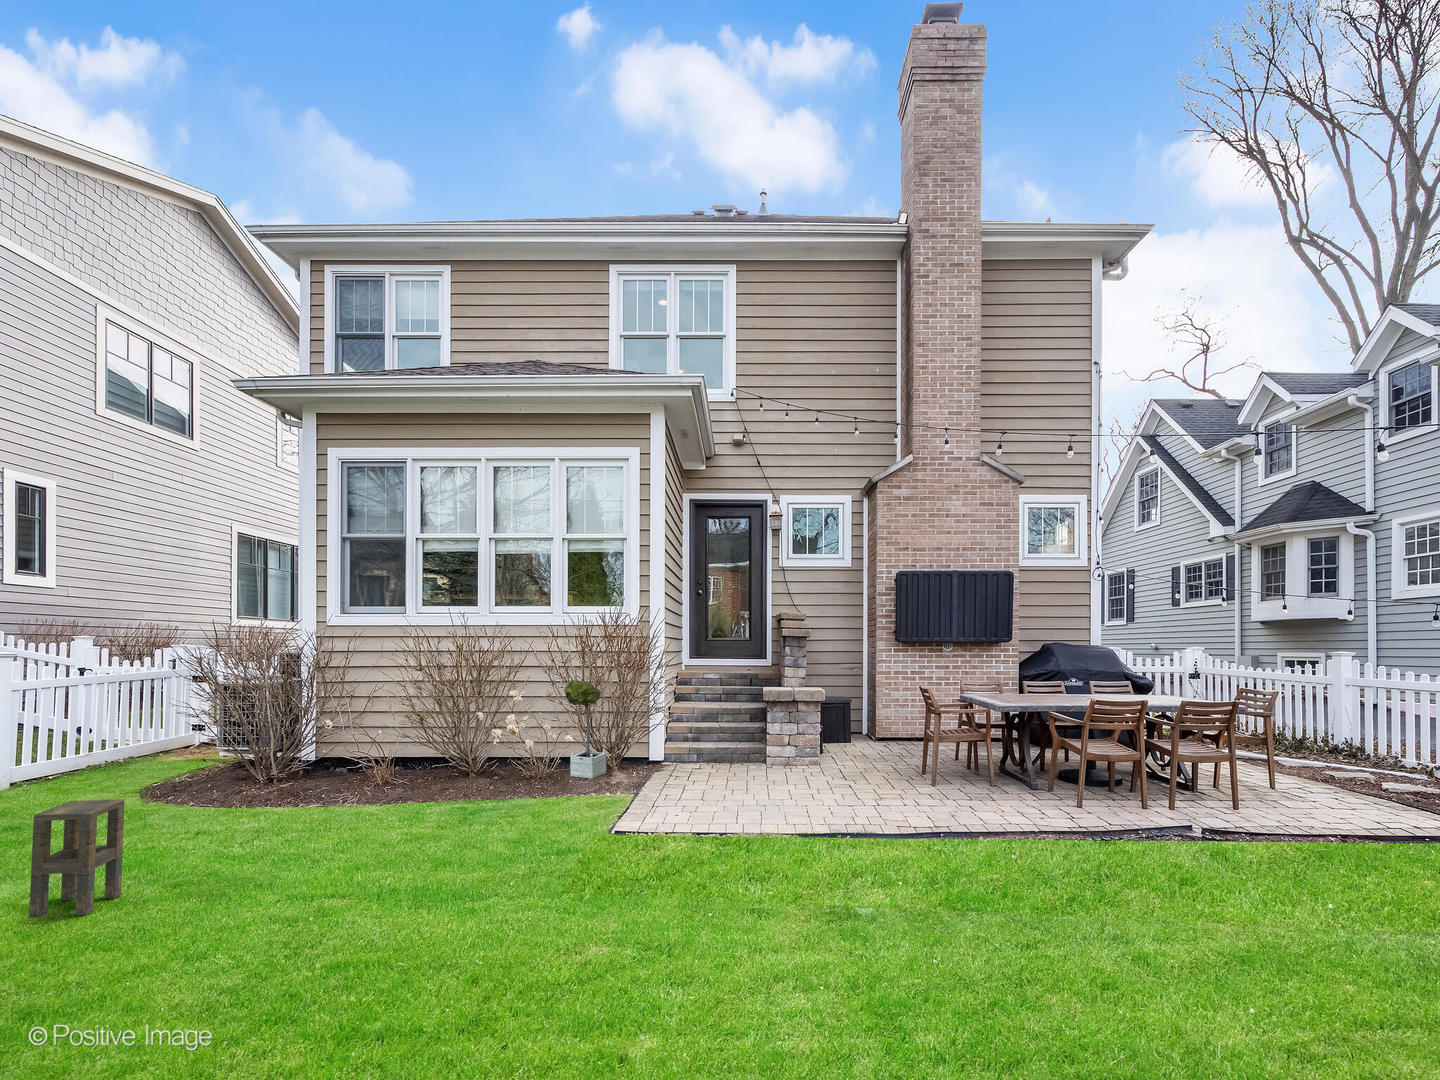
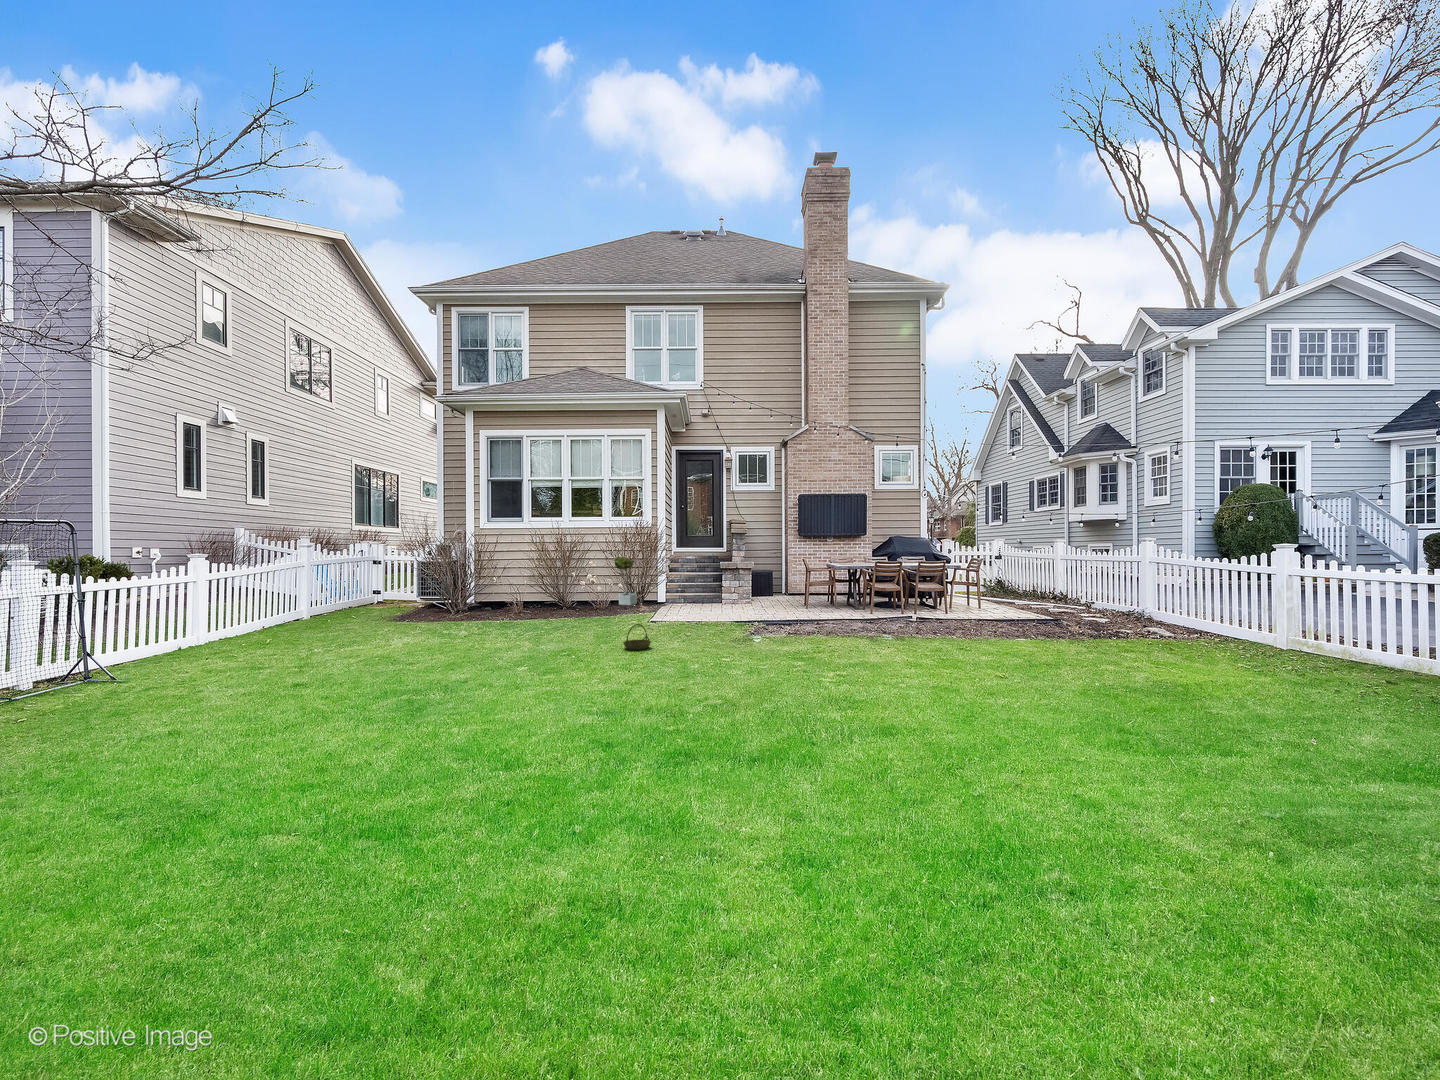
side table: present [29,799,124,918] -> none [436,598,461,638]
basket: none [504,934,597,1036] -> present [623,624,651,650]

